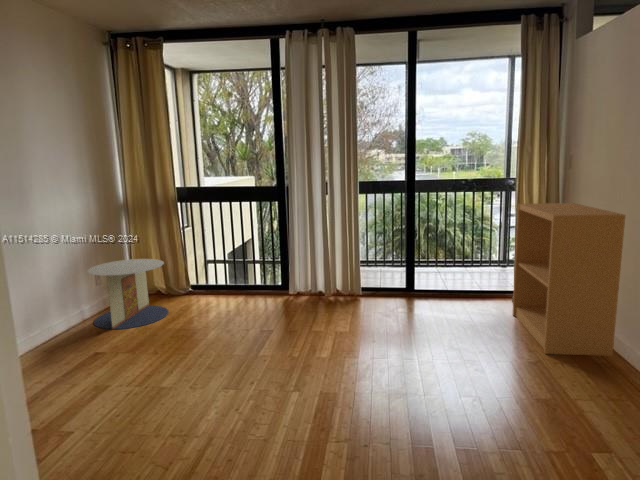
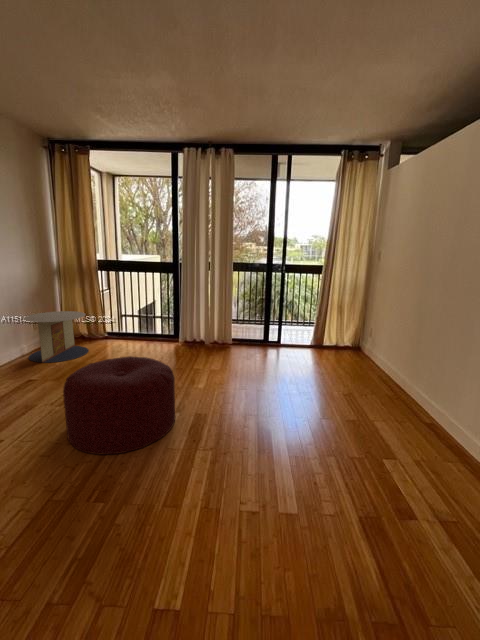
bookshelf: present [513,203,626,356] -> none [334,283,413,390]
ottoman: none [158,318,299,448] -> present [63,356,175,455]

